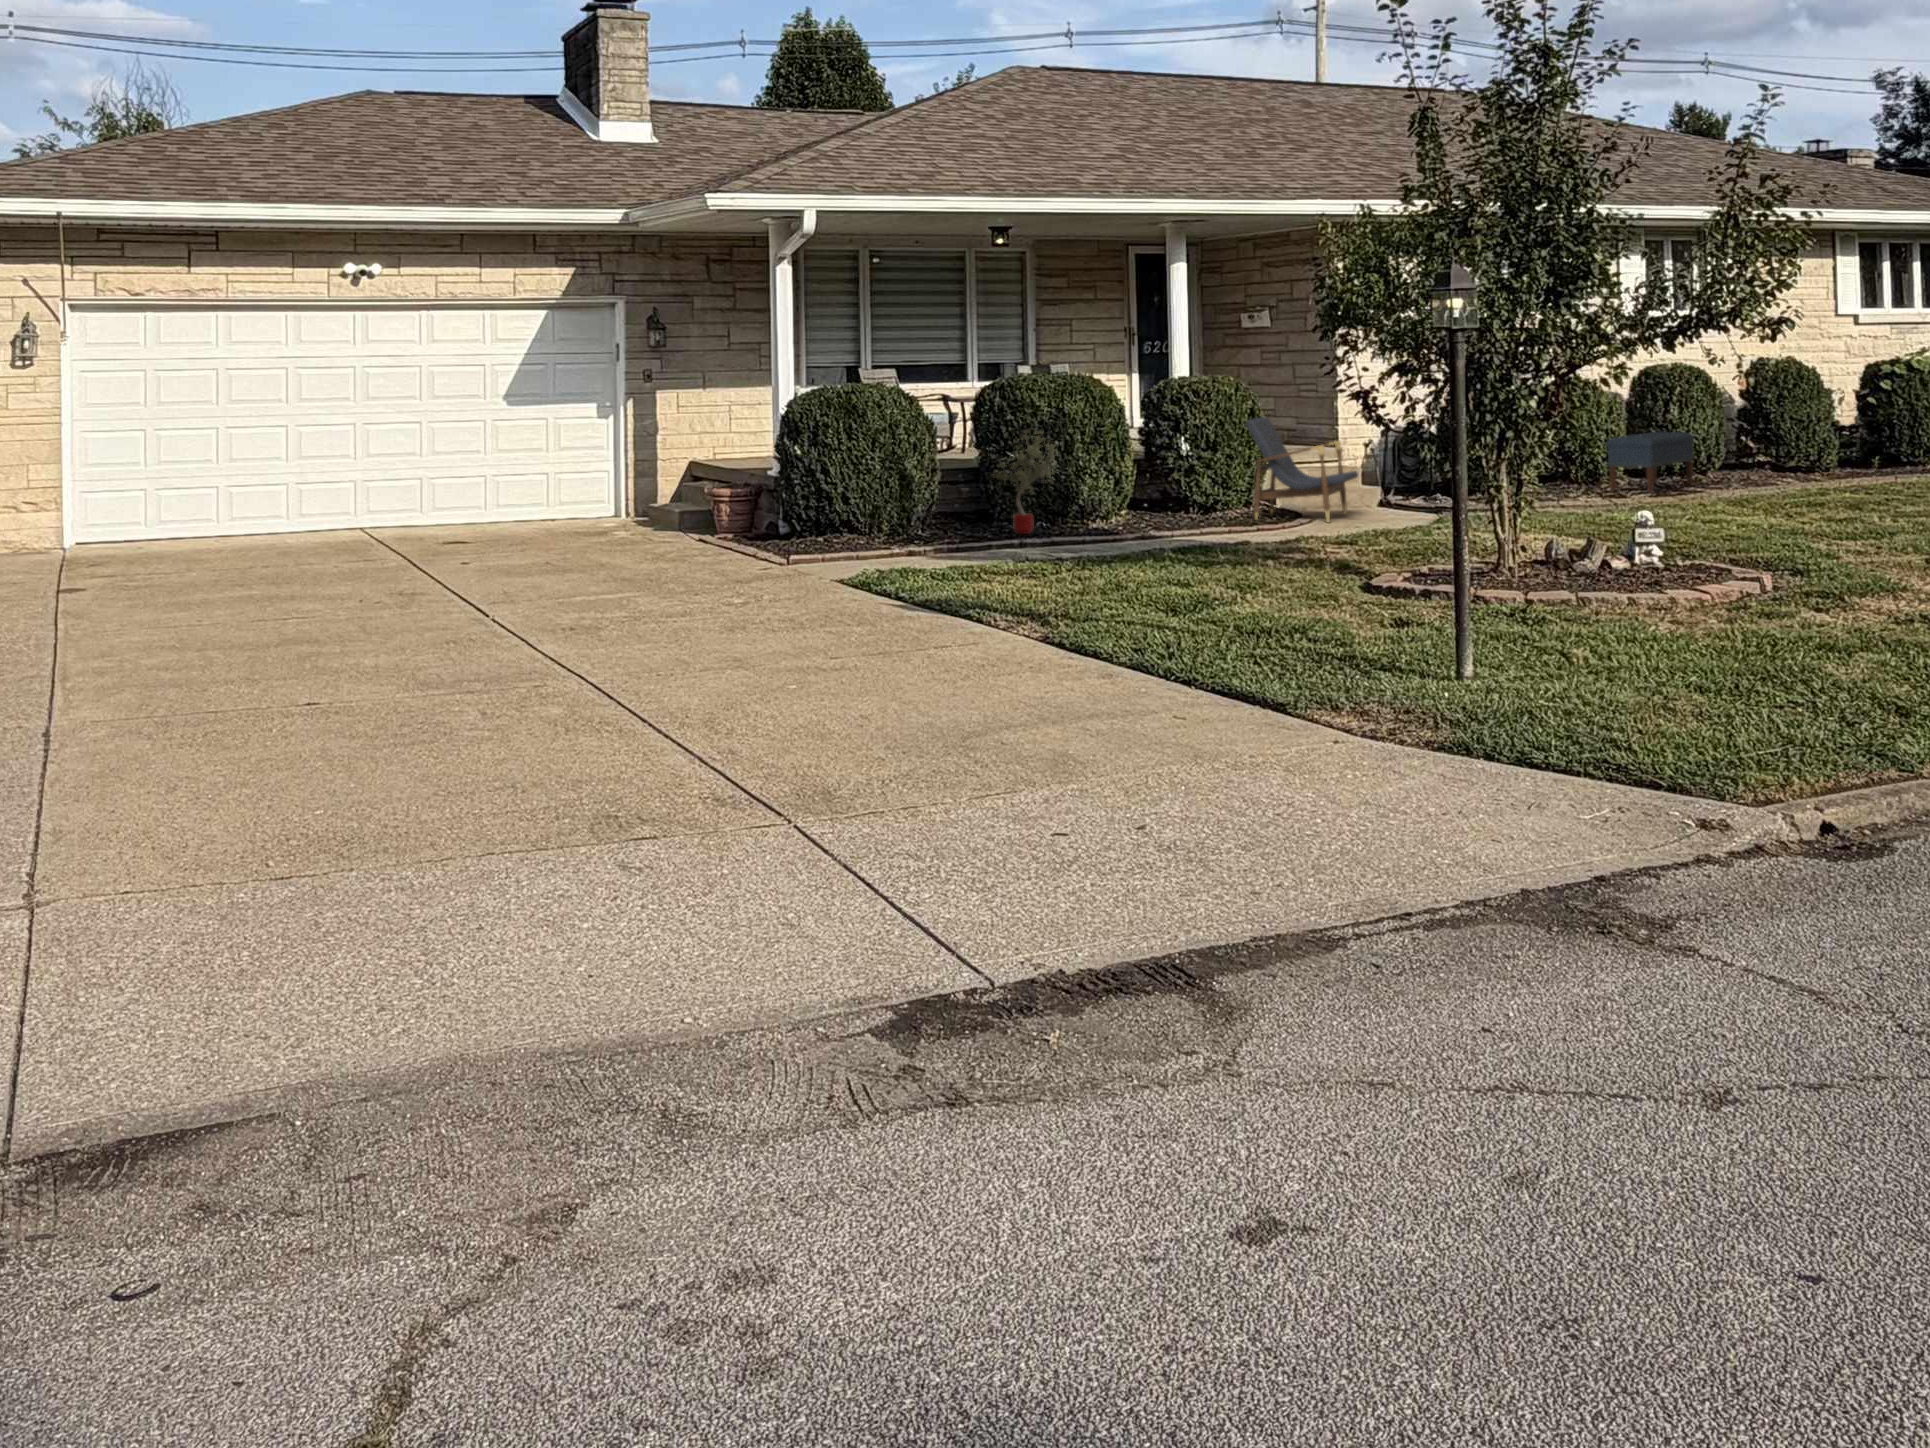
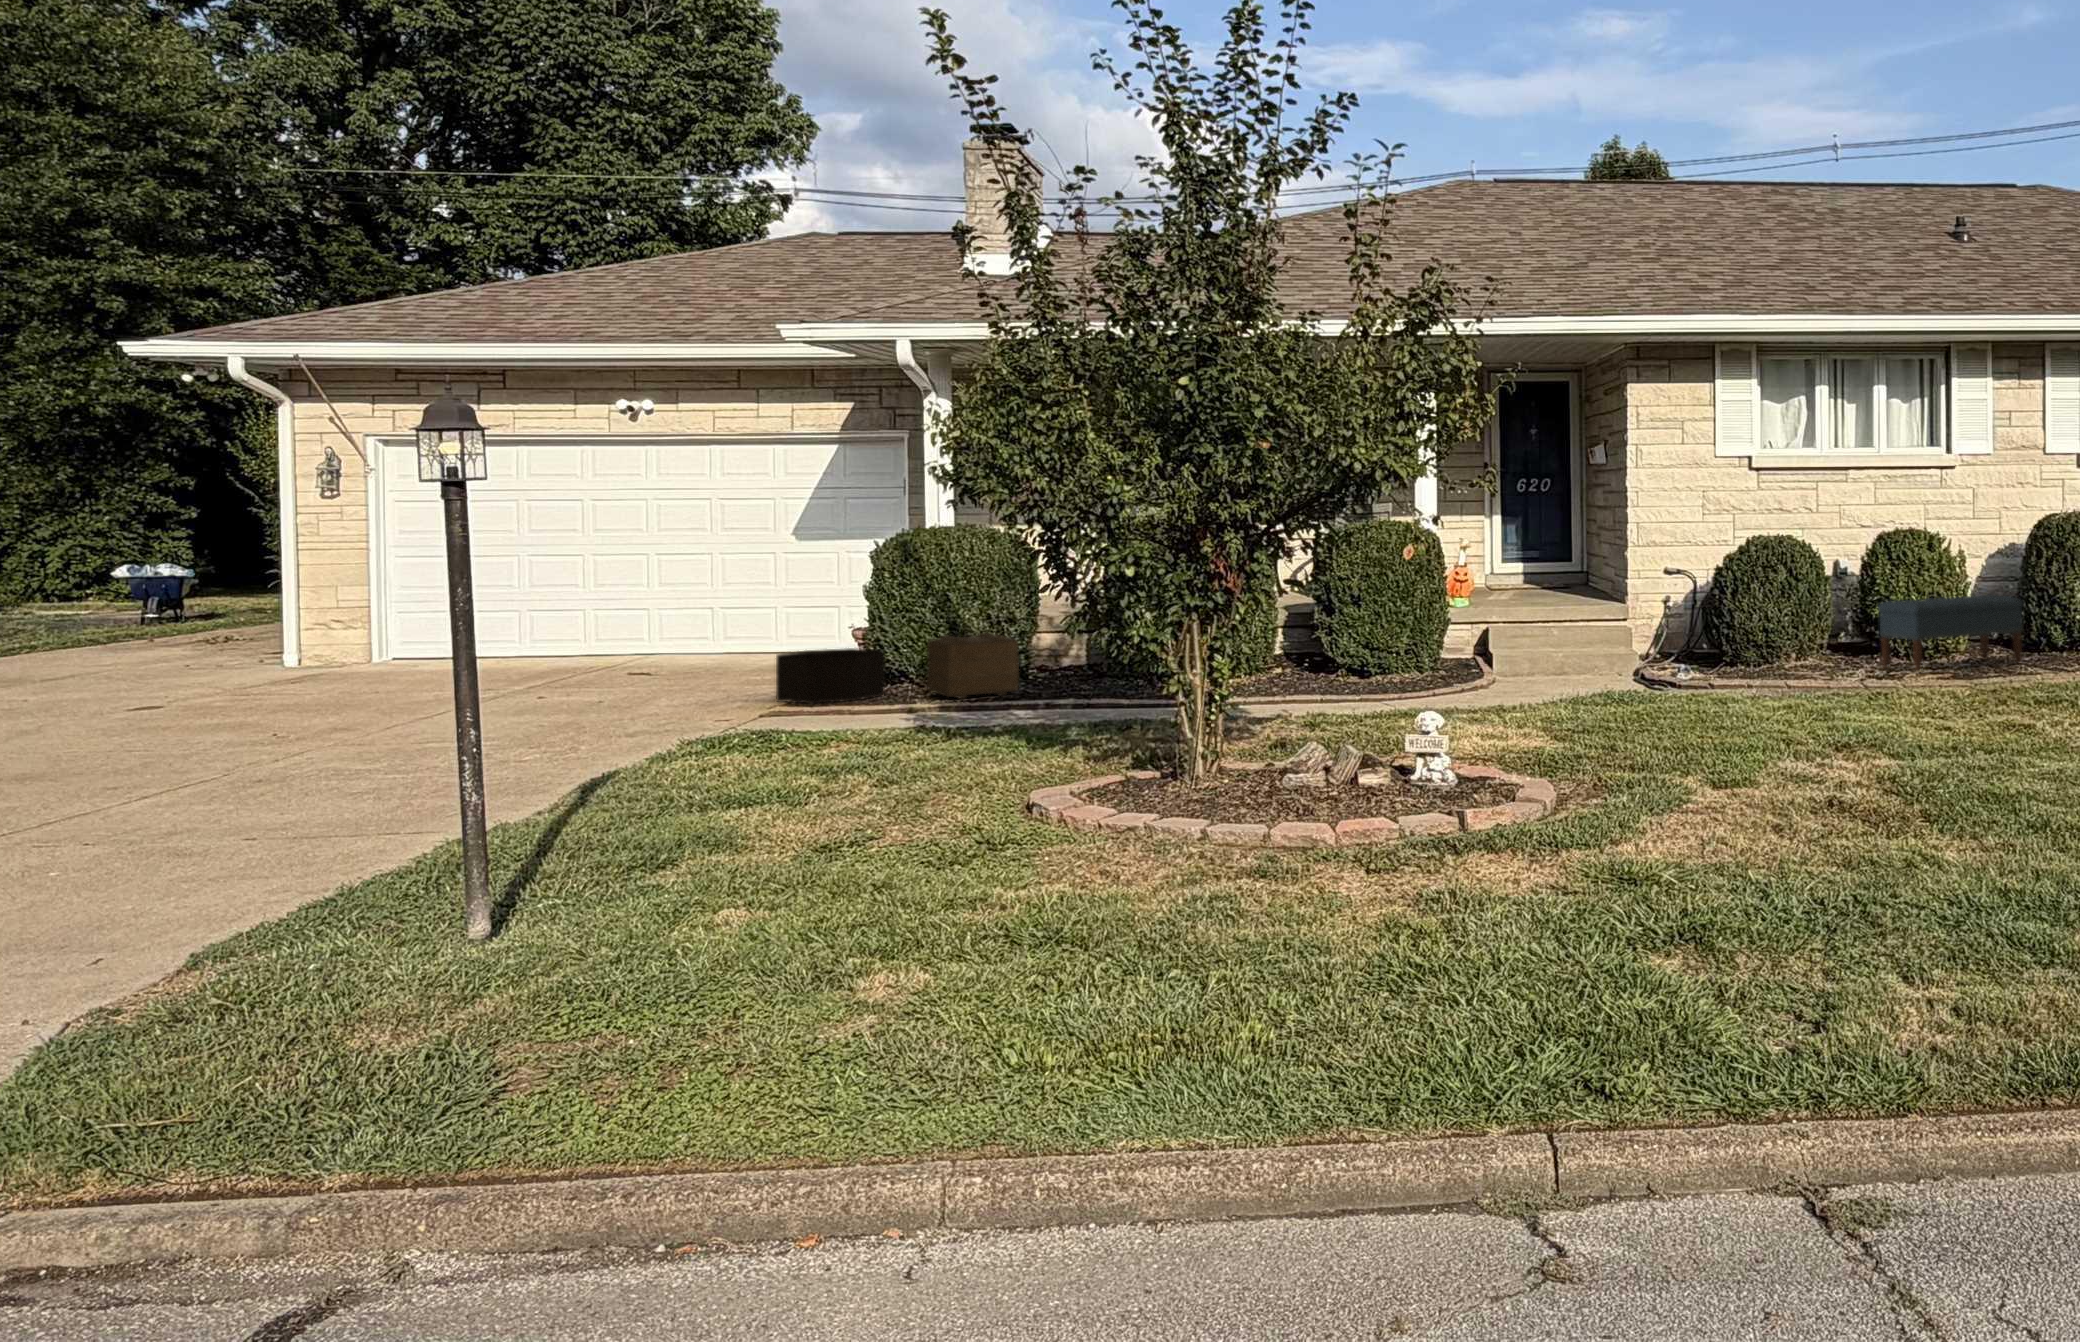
lounge chair: present [1246,417,1358,522] -> none [1351,568,1486,694]
potted tree: present [992,430,1056,534] -> none [1057,577,1122,693]
wooden crate: none [889,483,975,543] -> present [927,633,1019,699]
basket: none [751,502,853,552] -> present [776,648,885,703]

